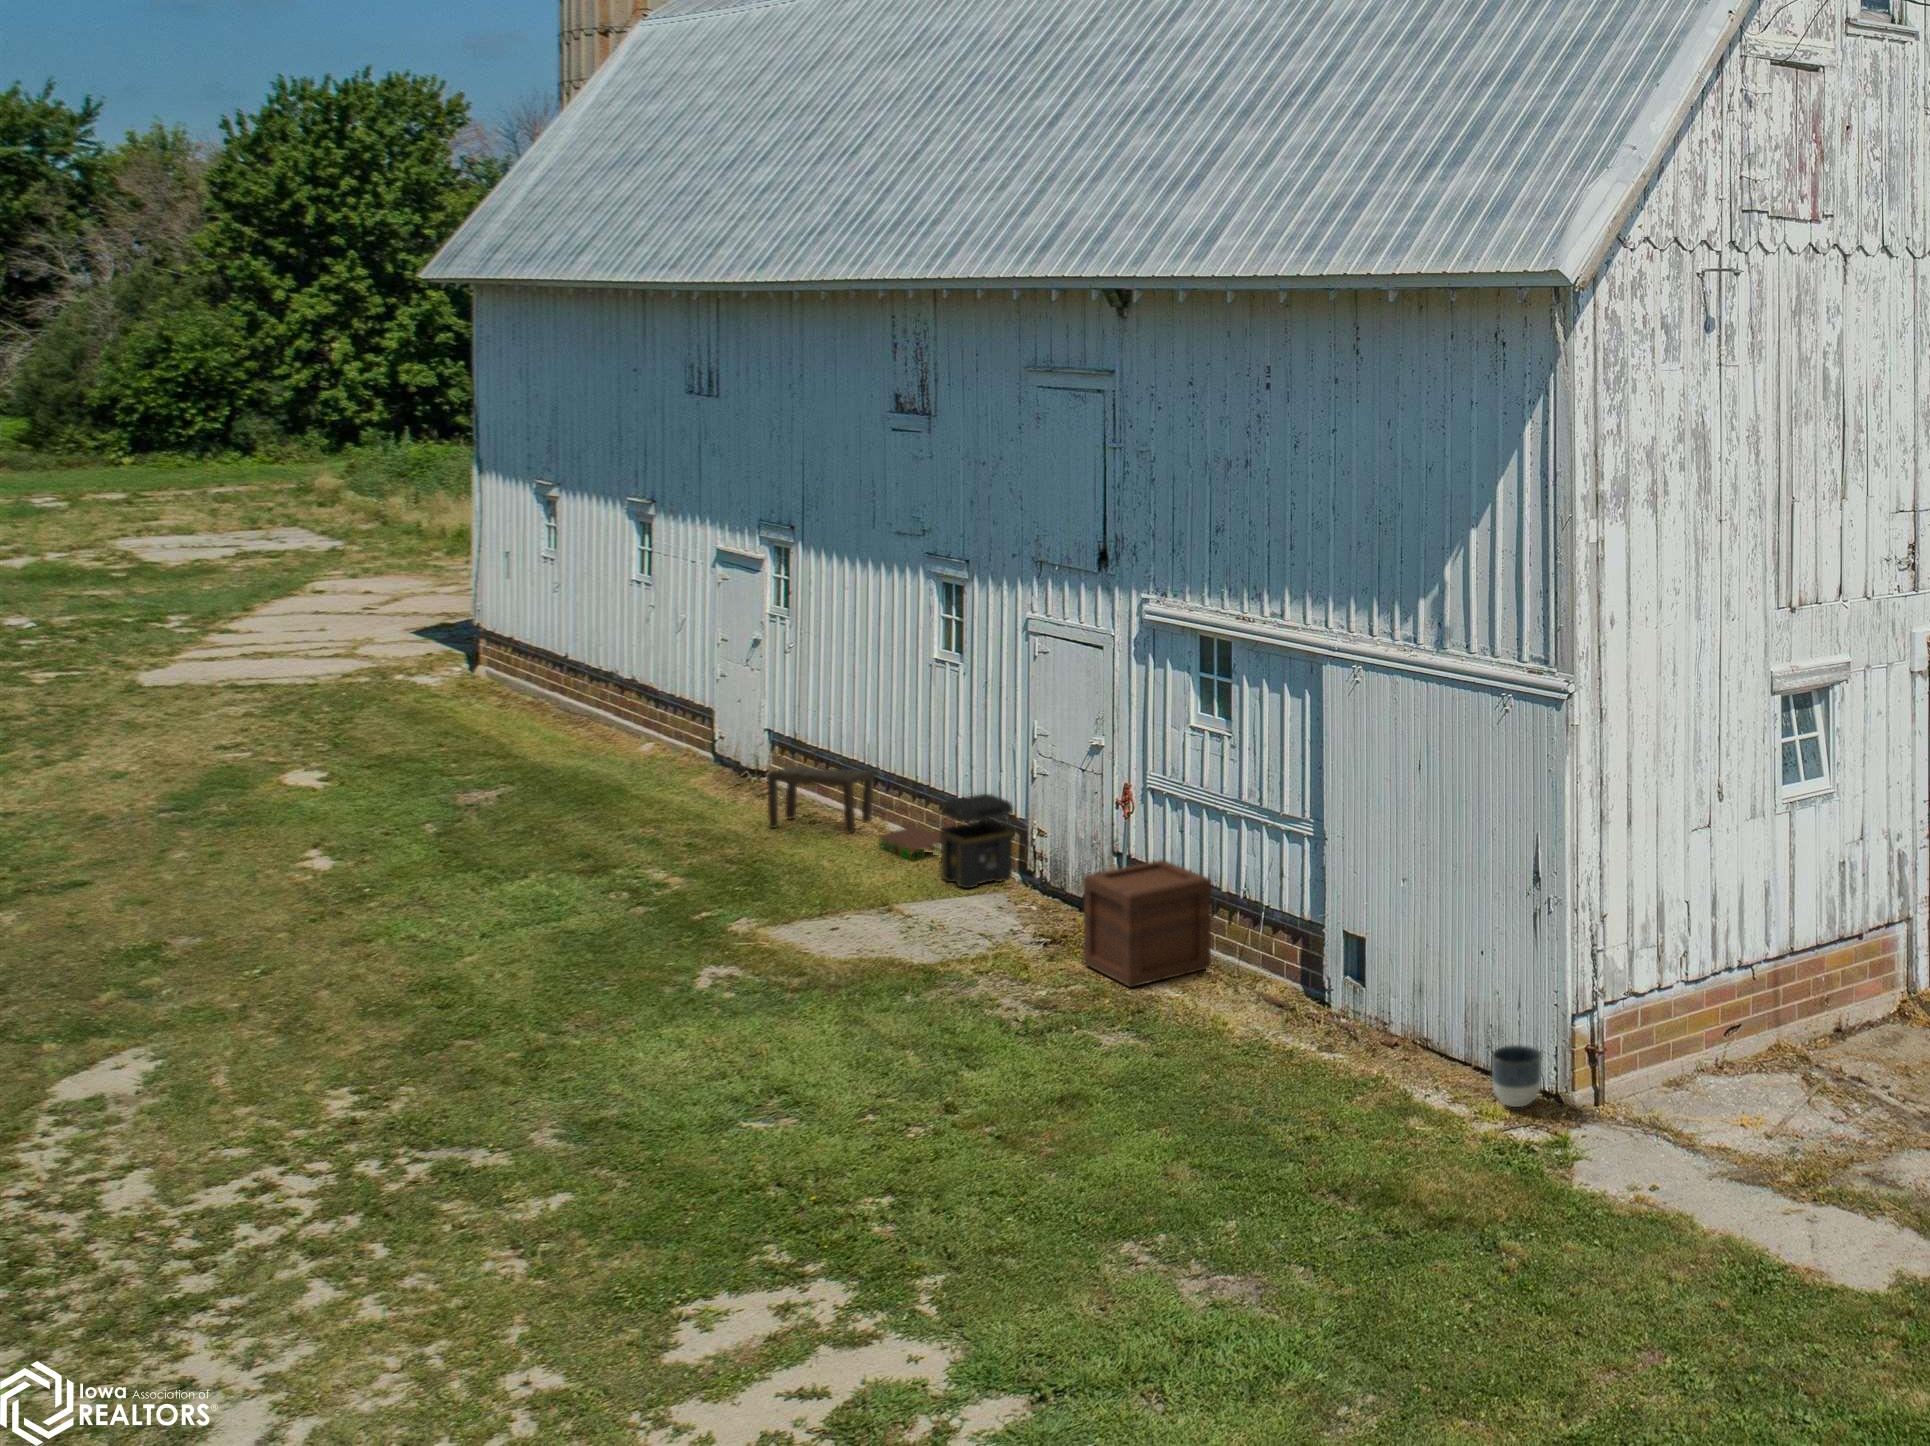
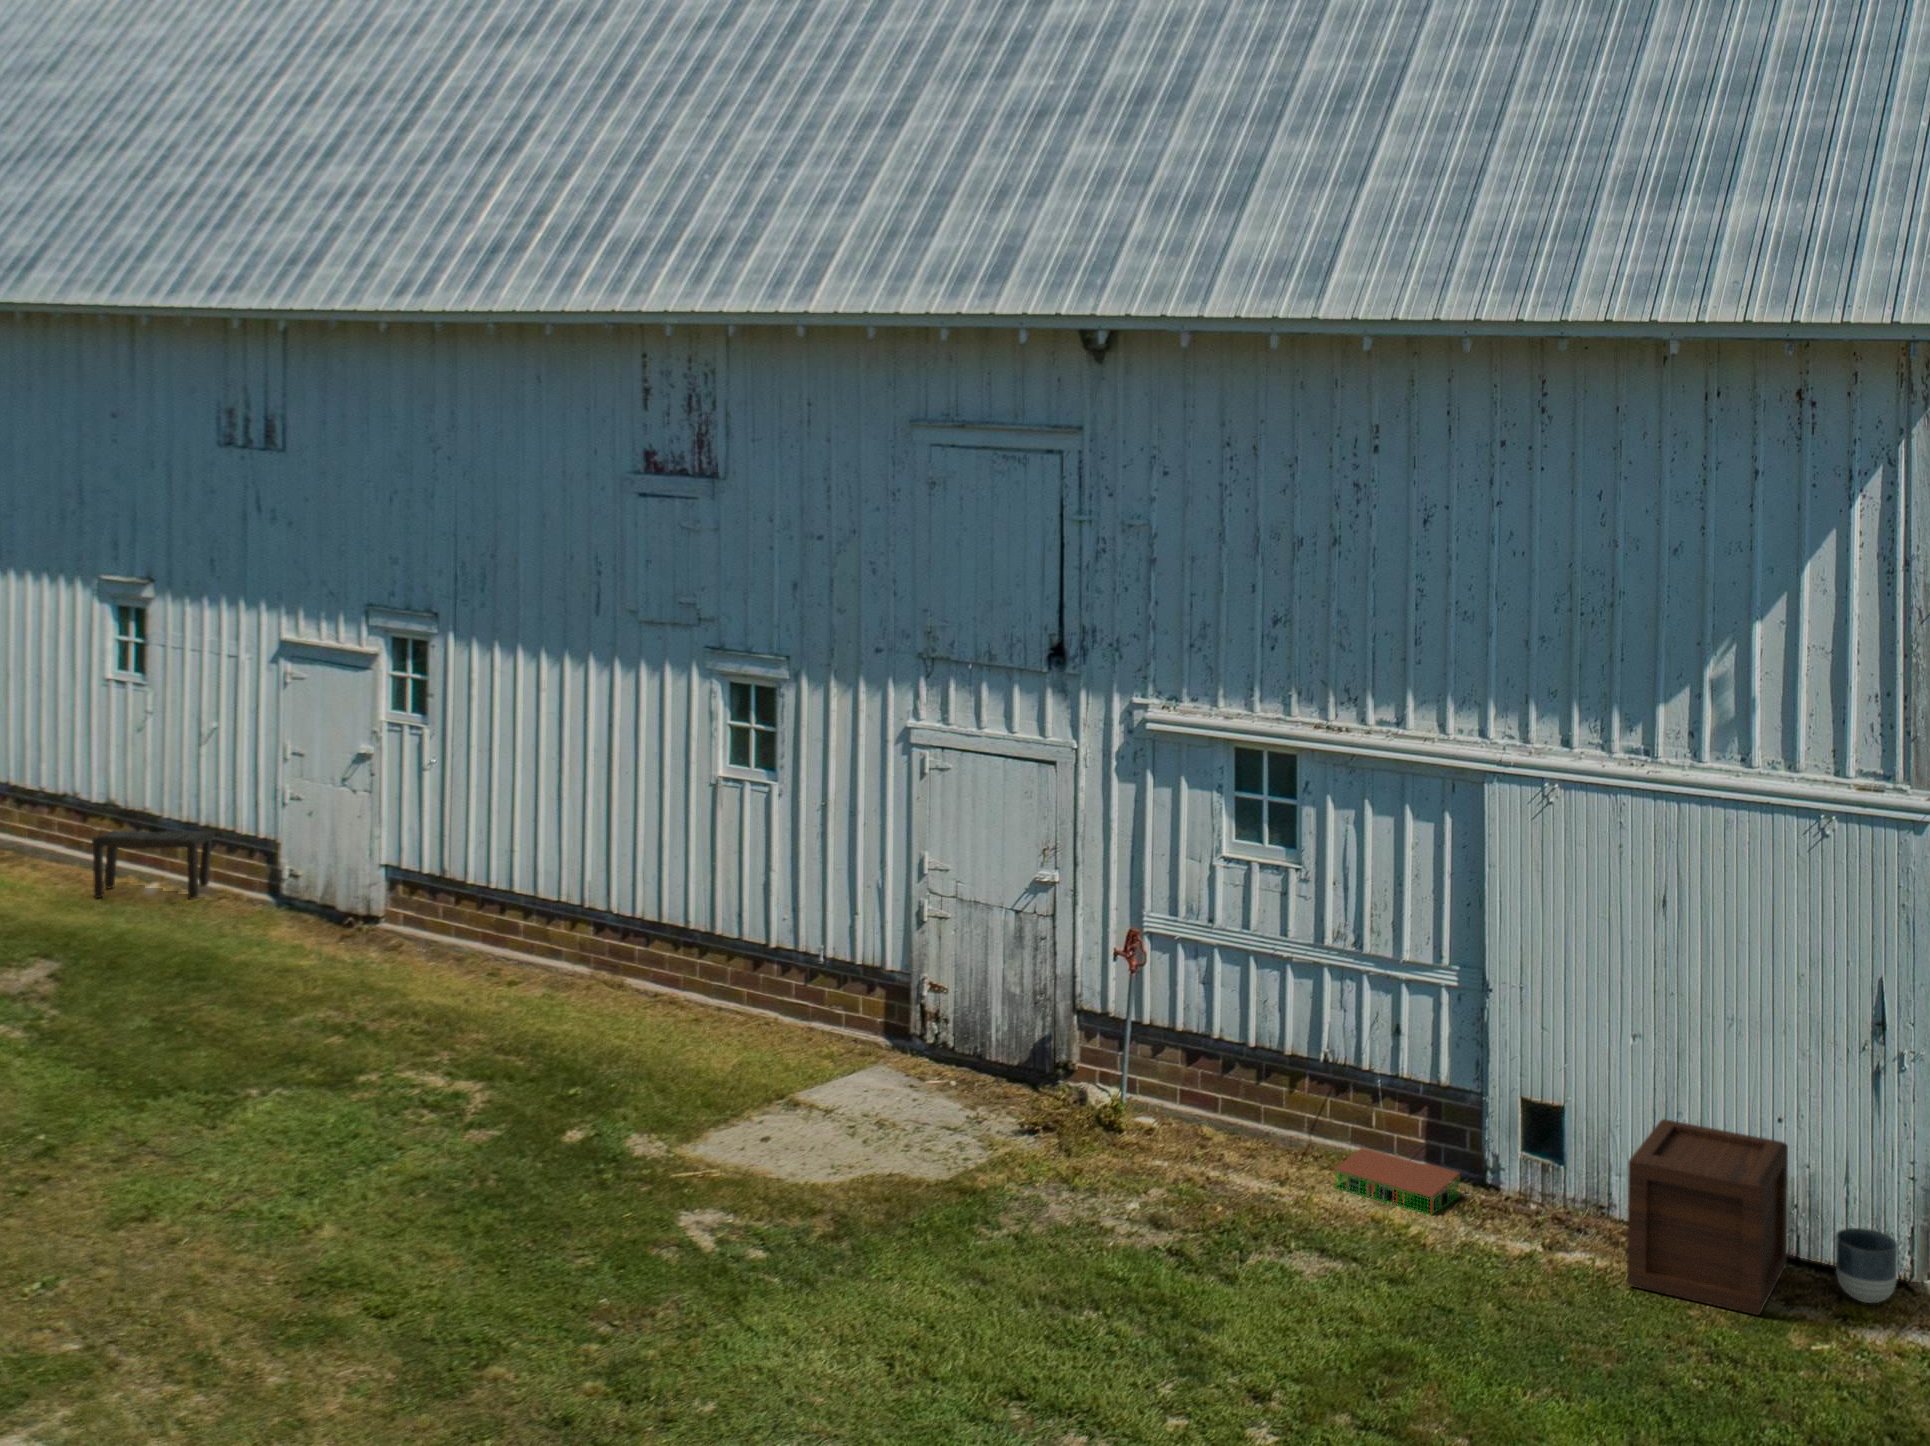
bench: present [766,766,876,834] -> present [92,830,215,899]
toolbox: present [940,794,1014,888] -> none [785,942,877,1062]
storage bin: present [879,827,941,861] -> present [1334,1148,1460,1214]
wooden crate: present [1084,860,1211,987] -> present [1627,1119,1788,1315]

